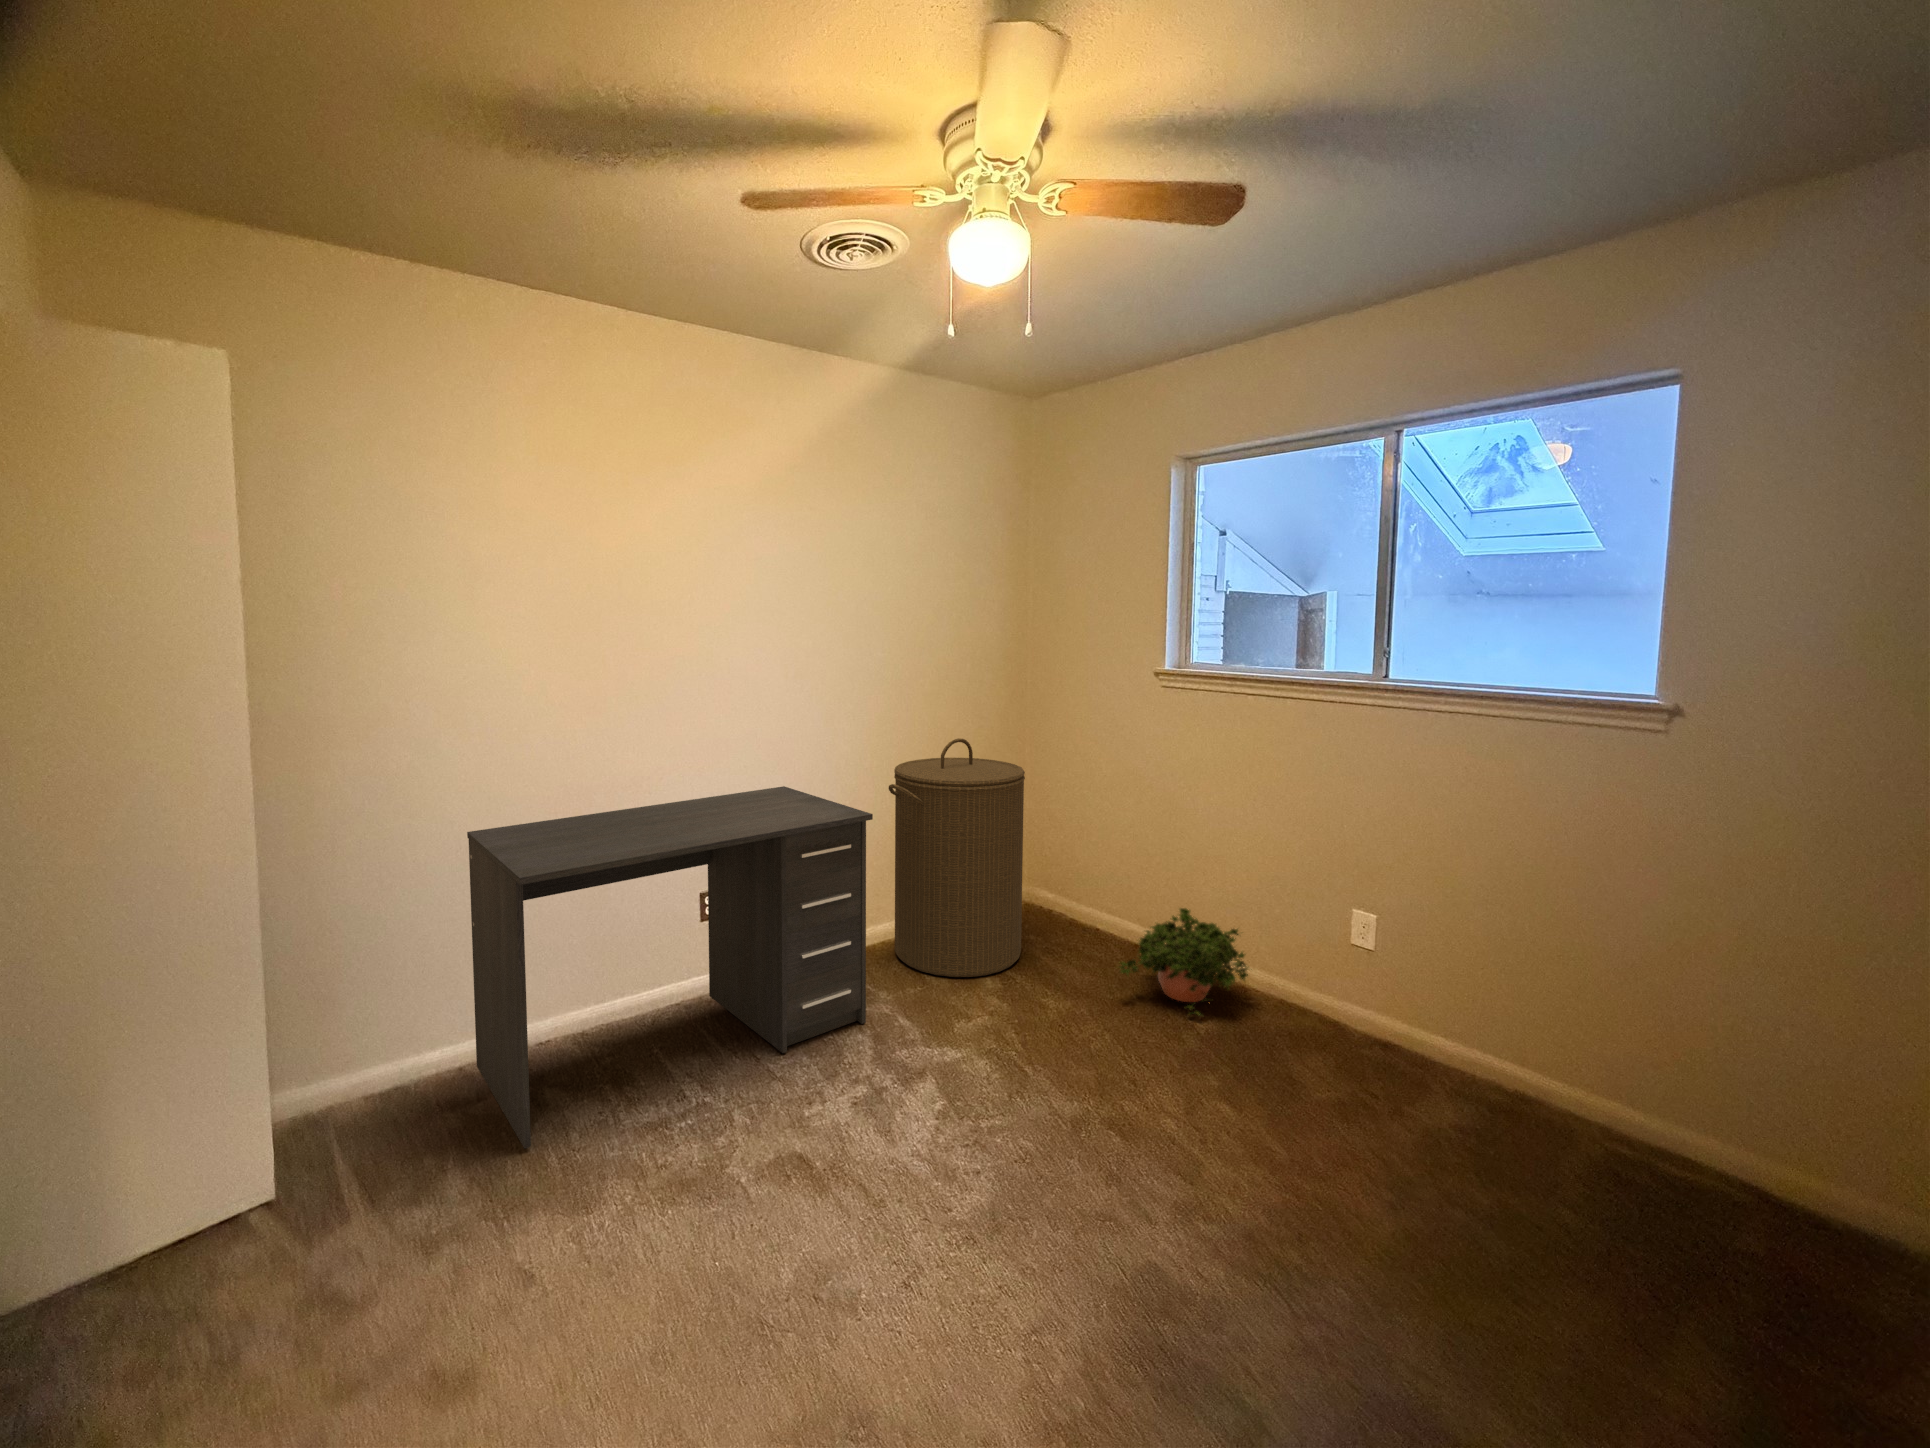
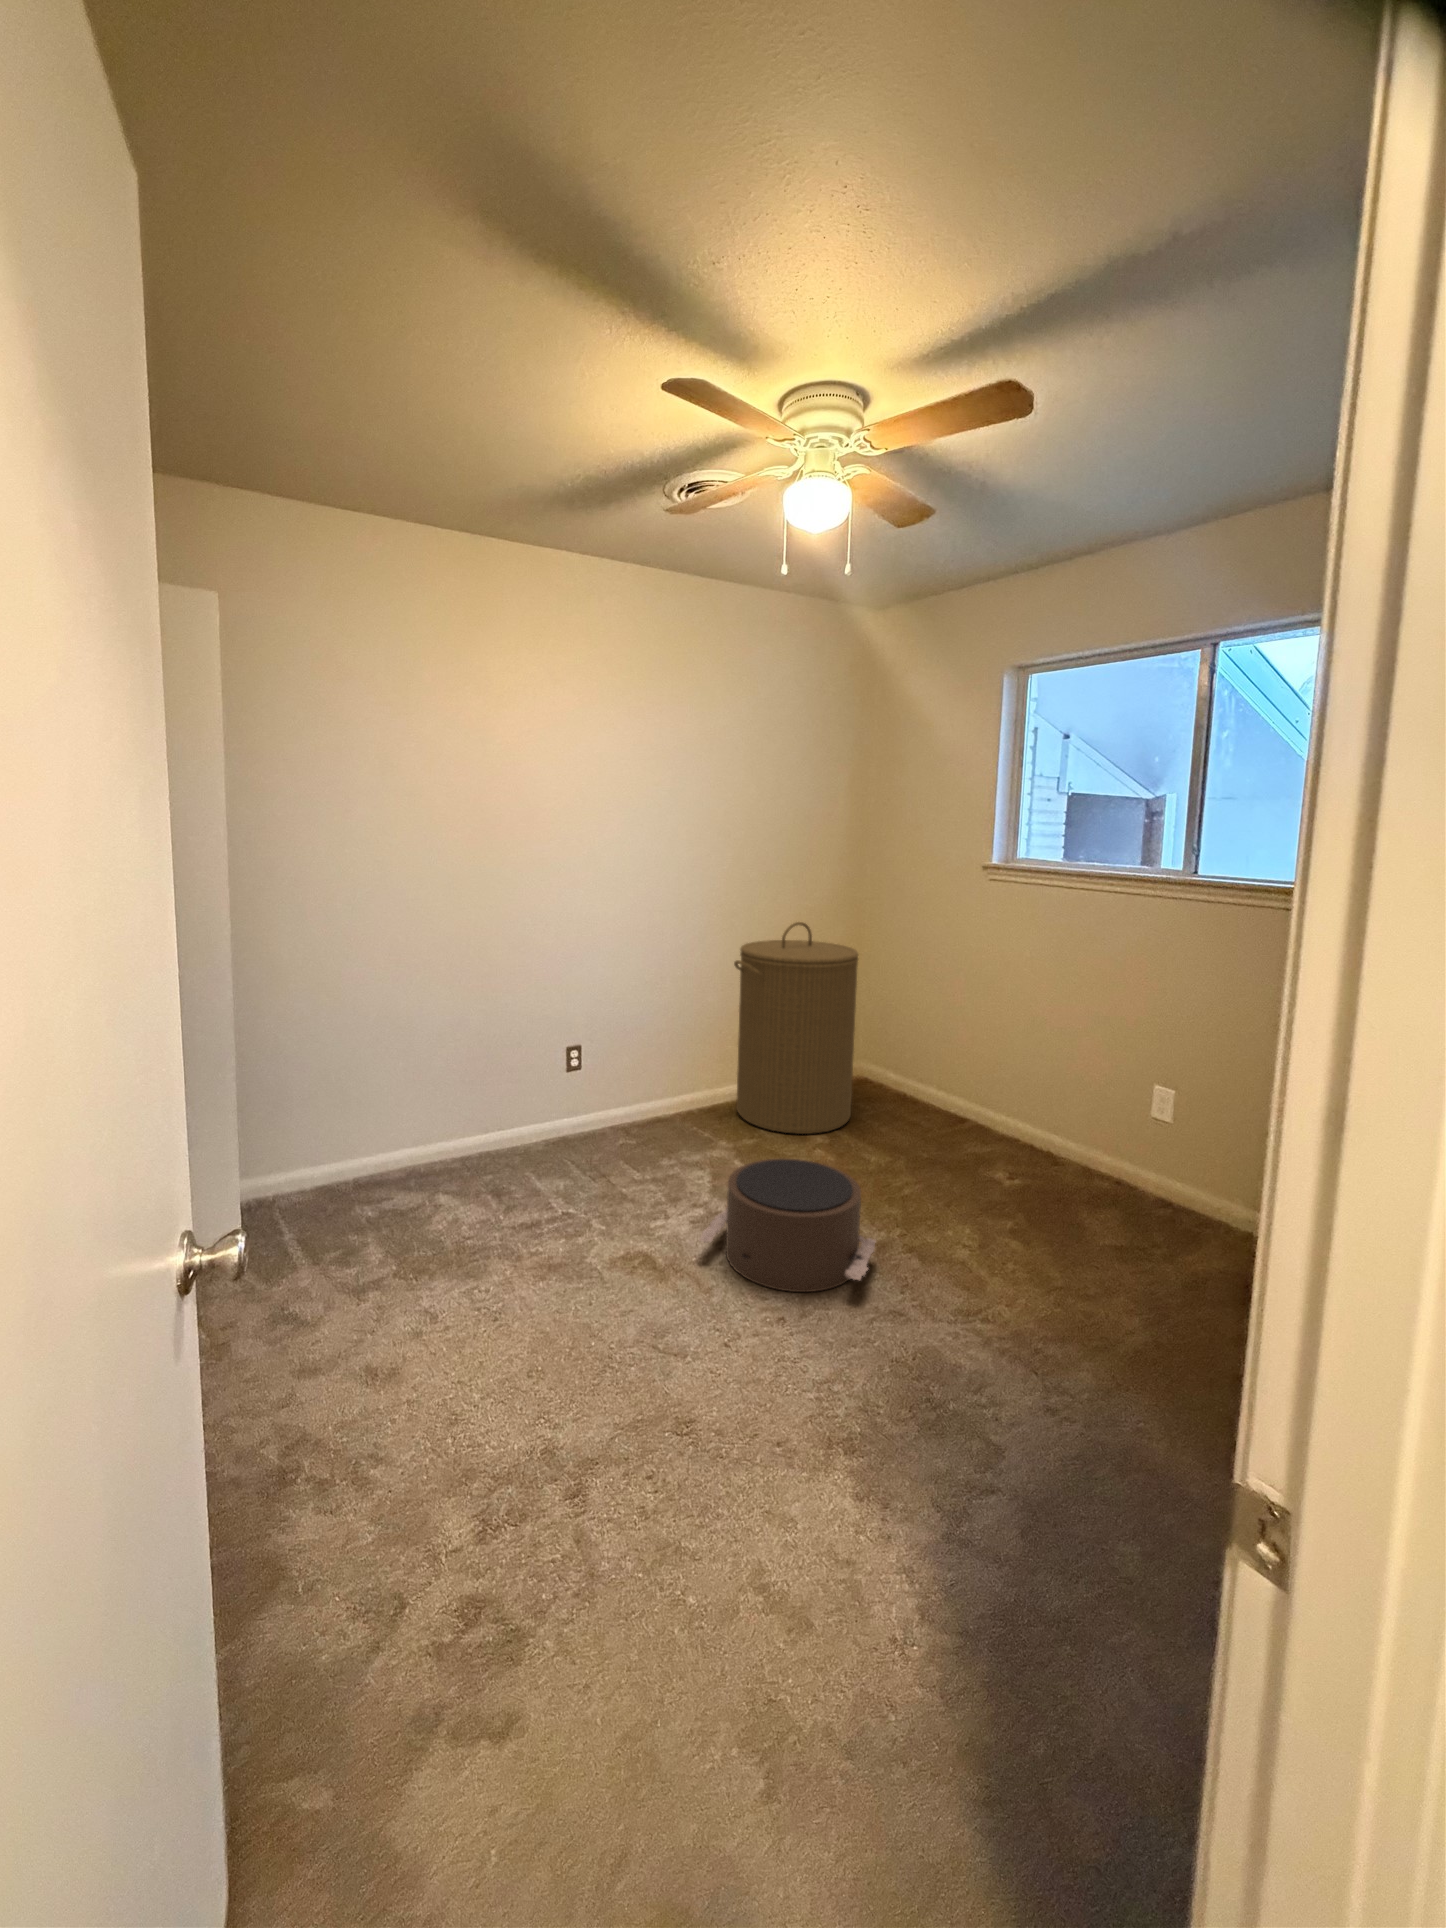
desk: present [467,786,873,1149] -> none [382,959,717,1233]
potted plant: present [1119,908,1249,1015] -> none [932,1081,1061,1177]
pouf: none [864,1021,1072,1195] -> present [699,1158,876,1292]

